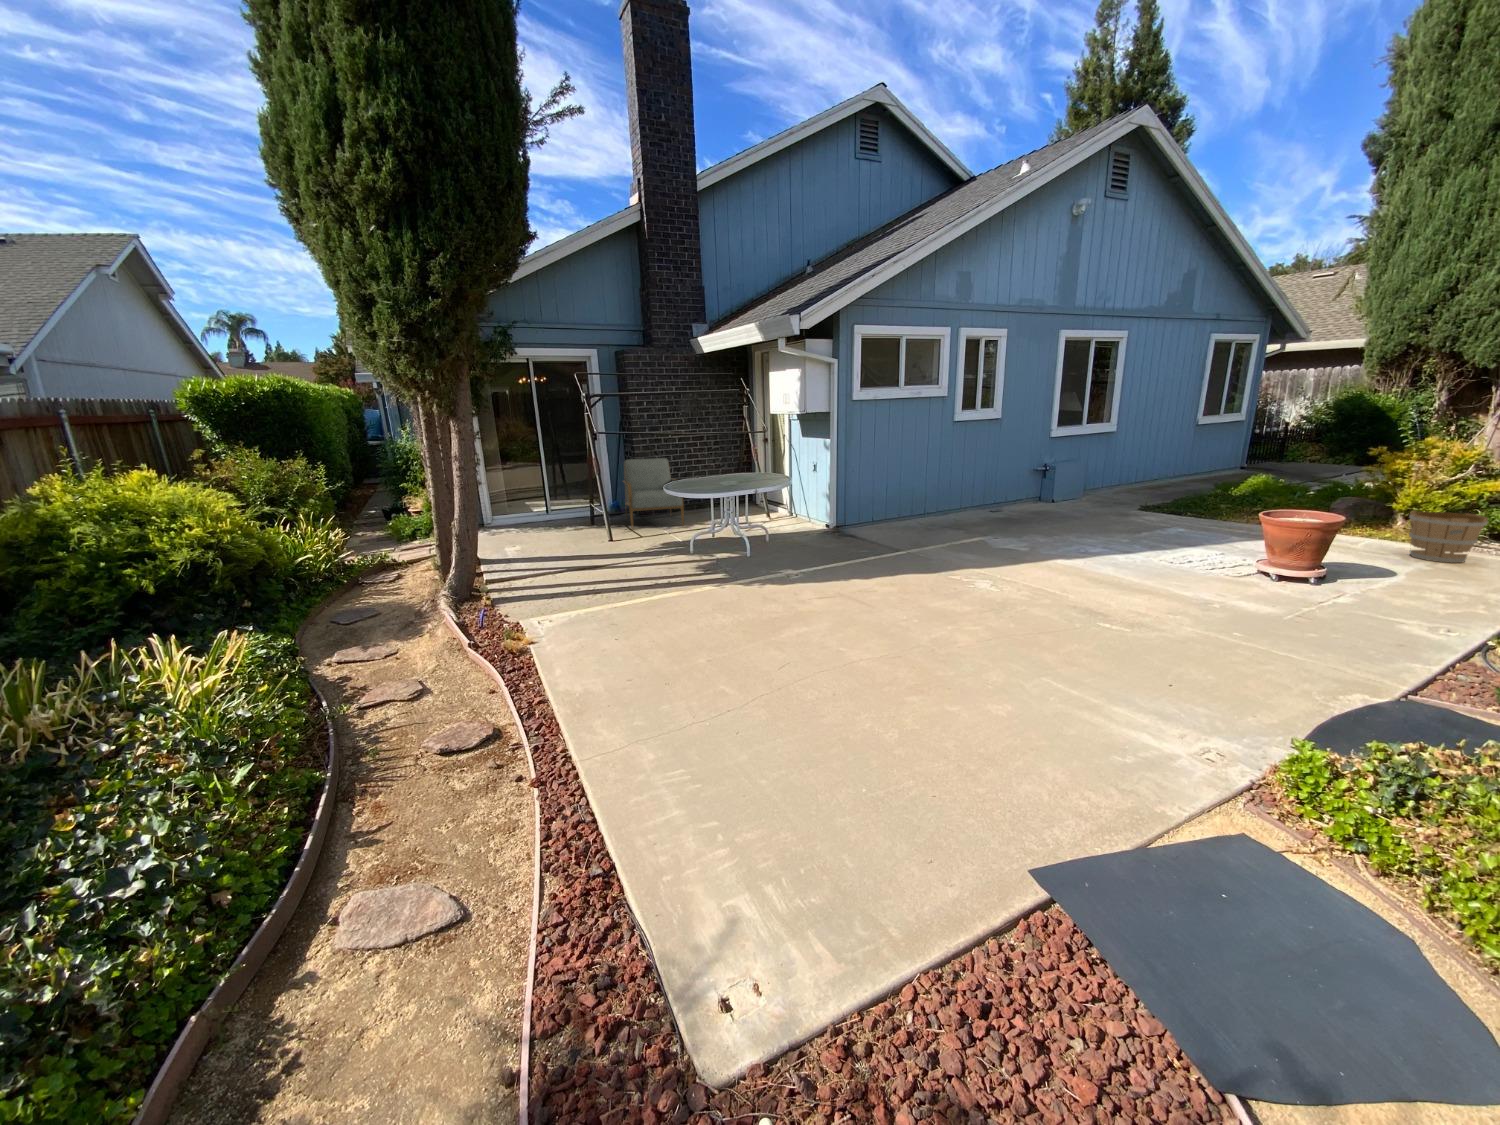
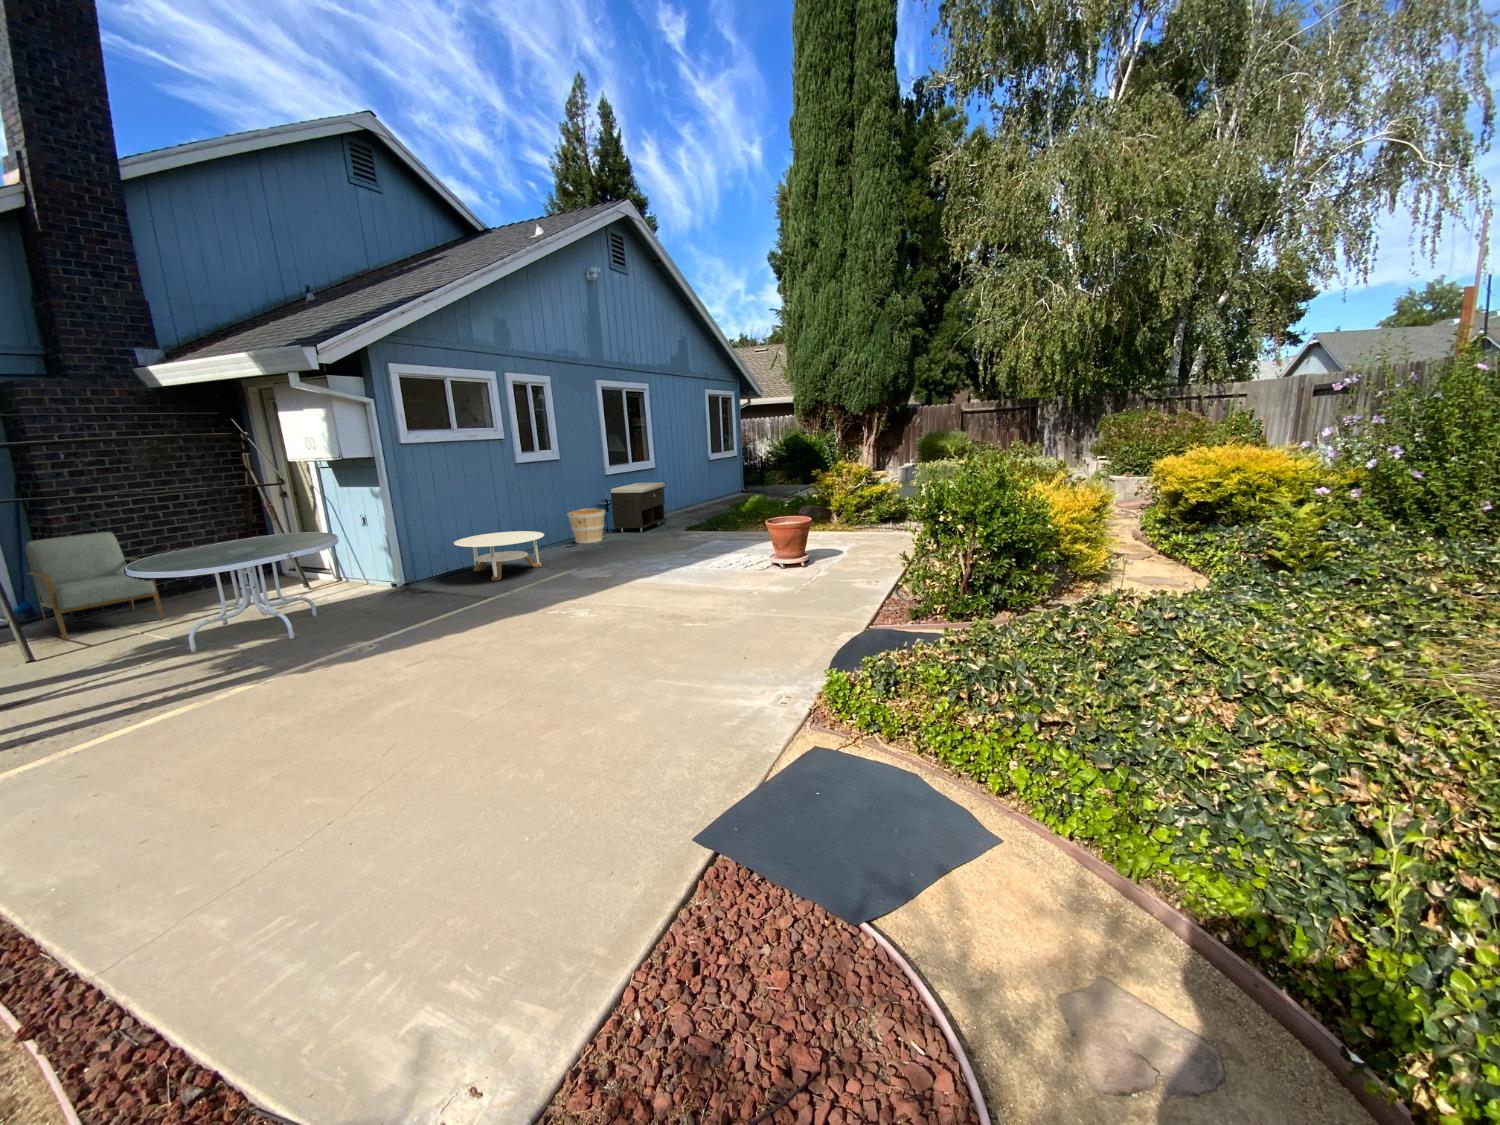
storage bench: none [1056,459,1129,514] -> present [611,482,666,532]
round table: none [889,494,975,540] -> present [454,531,544,581]
wooden bucket: present [1409,511,1488,563] -> present [568,509,605,544]

